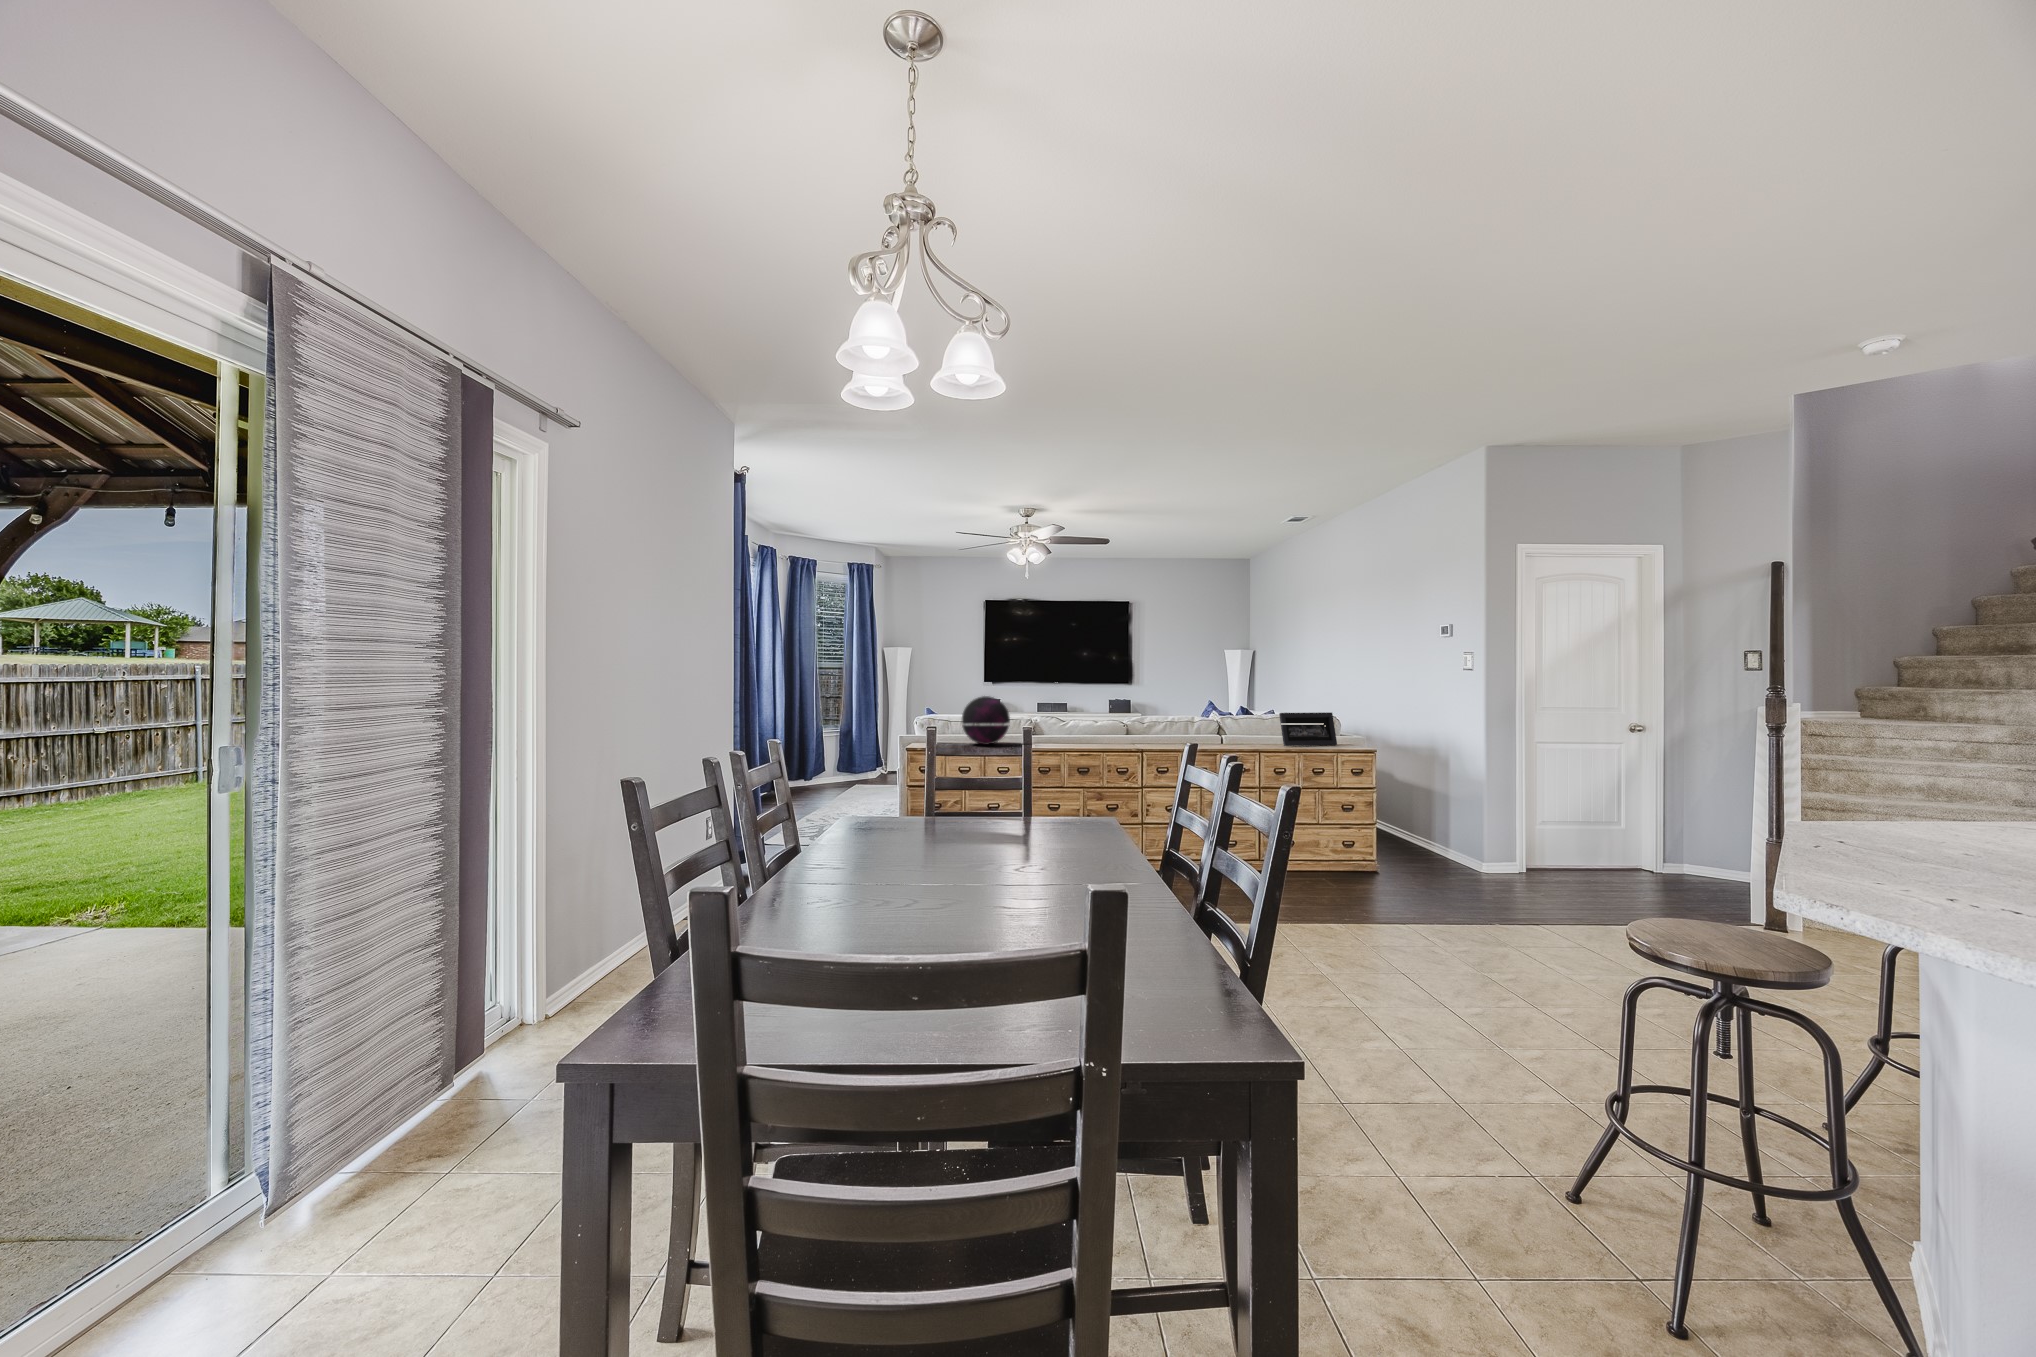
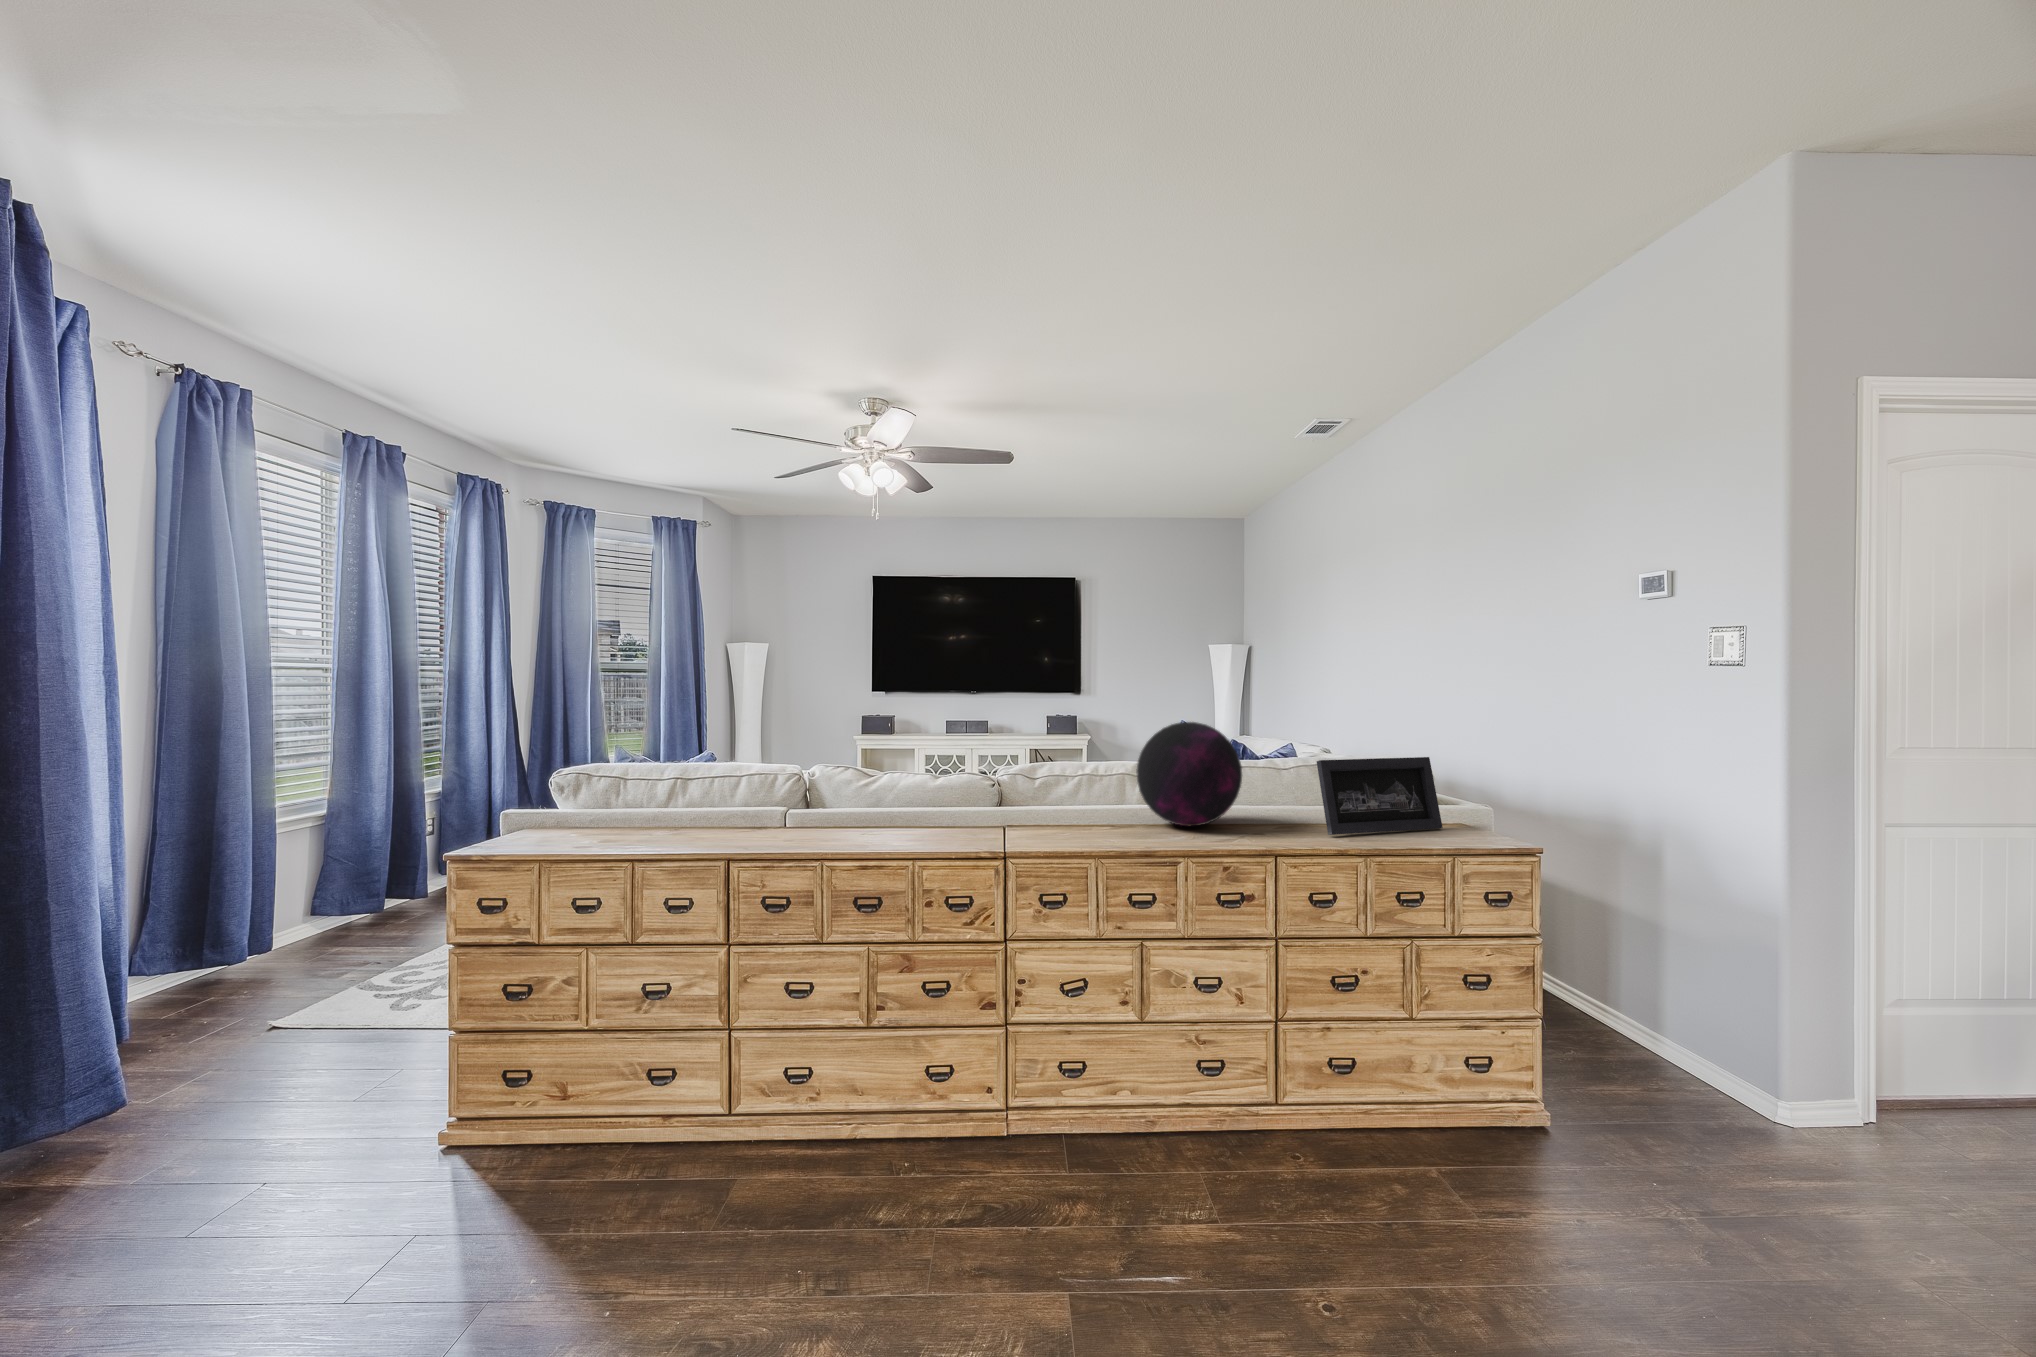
decorative orb: present [962,696,1010,745] -> present [1136,722,1242,826]

